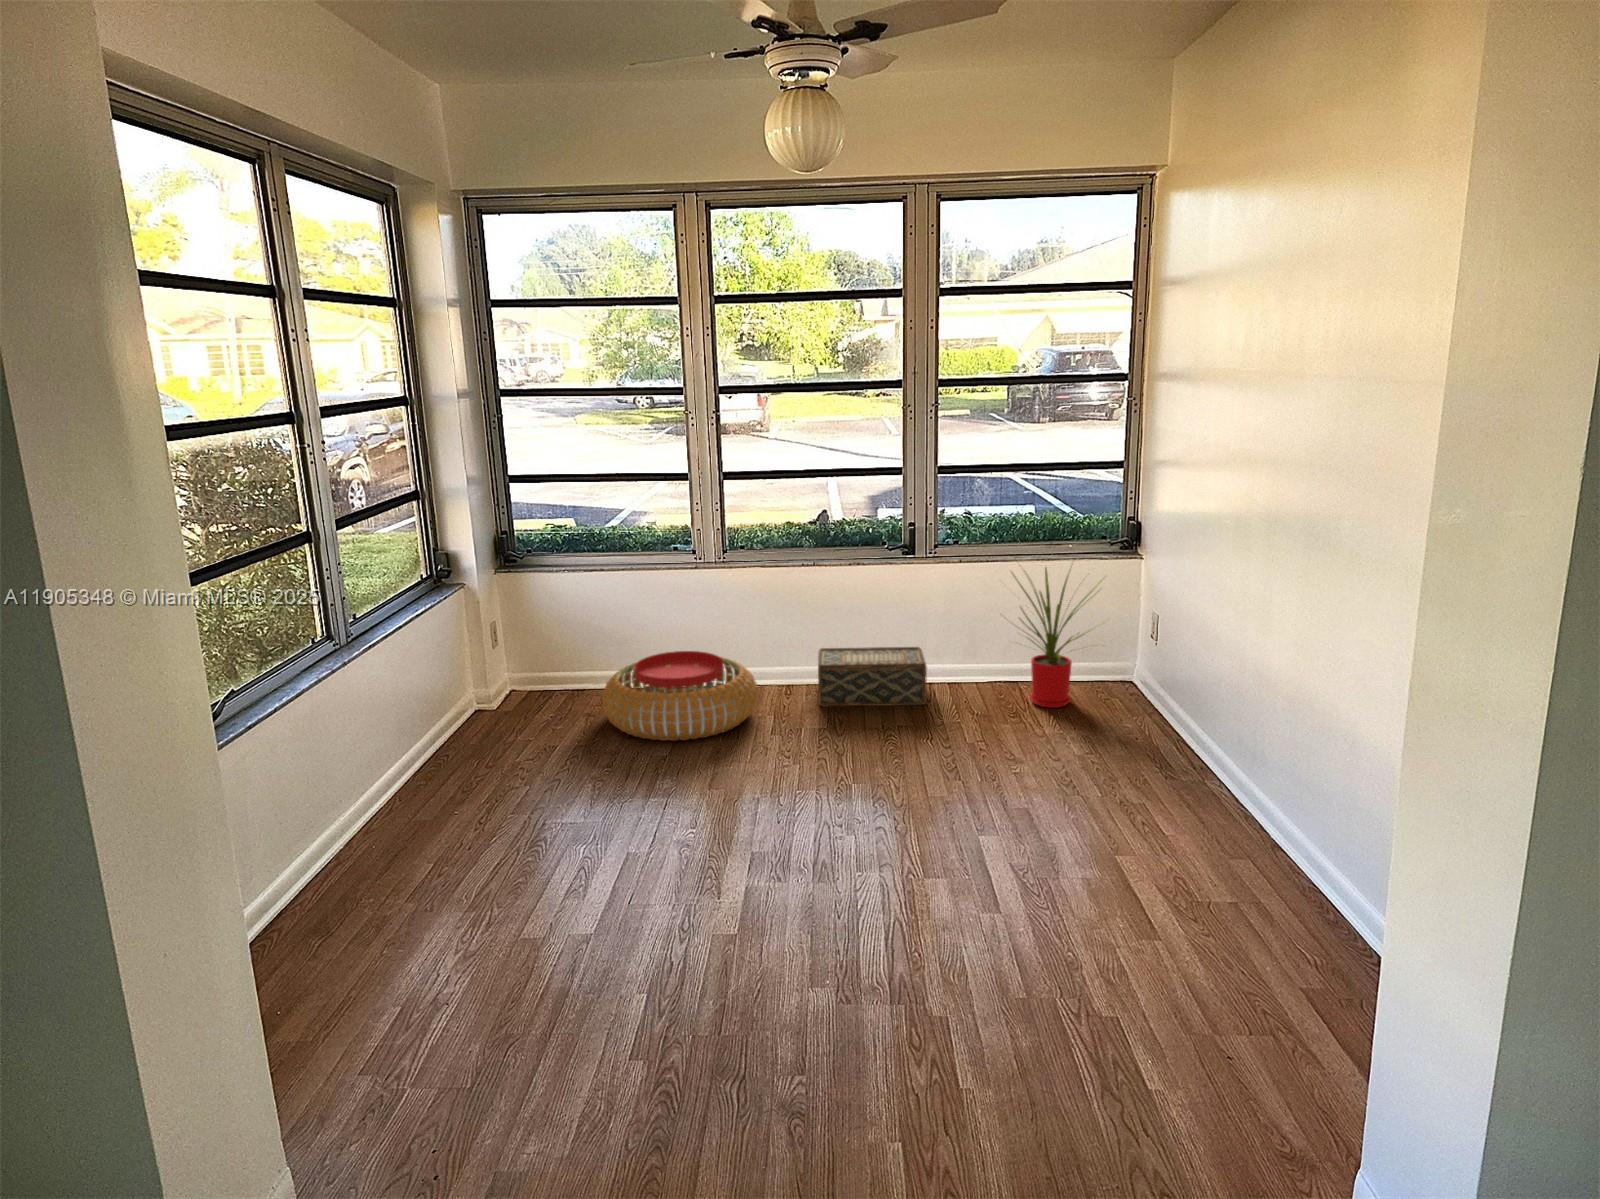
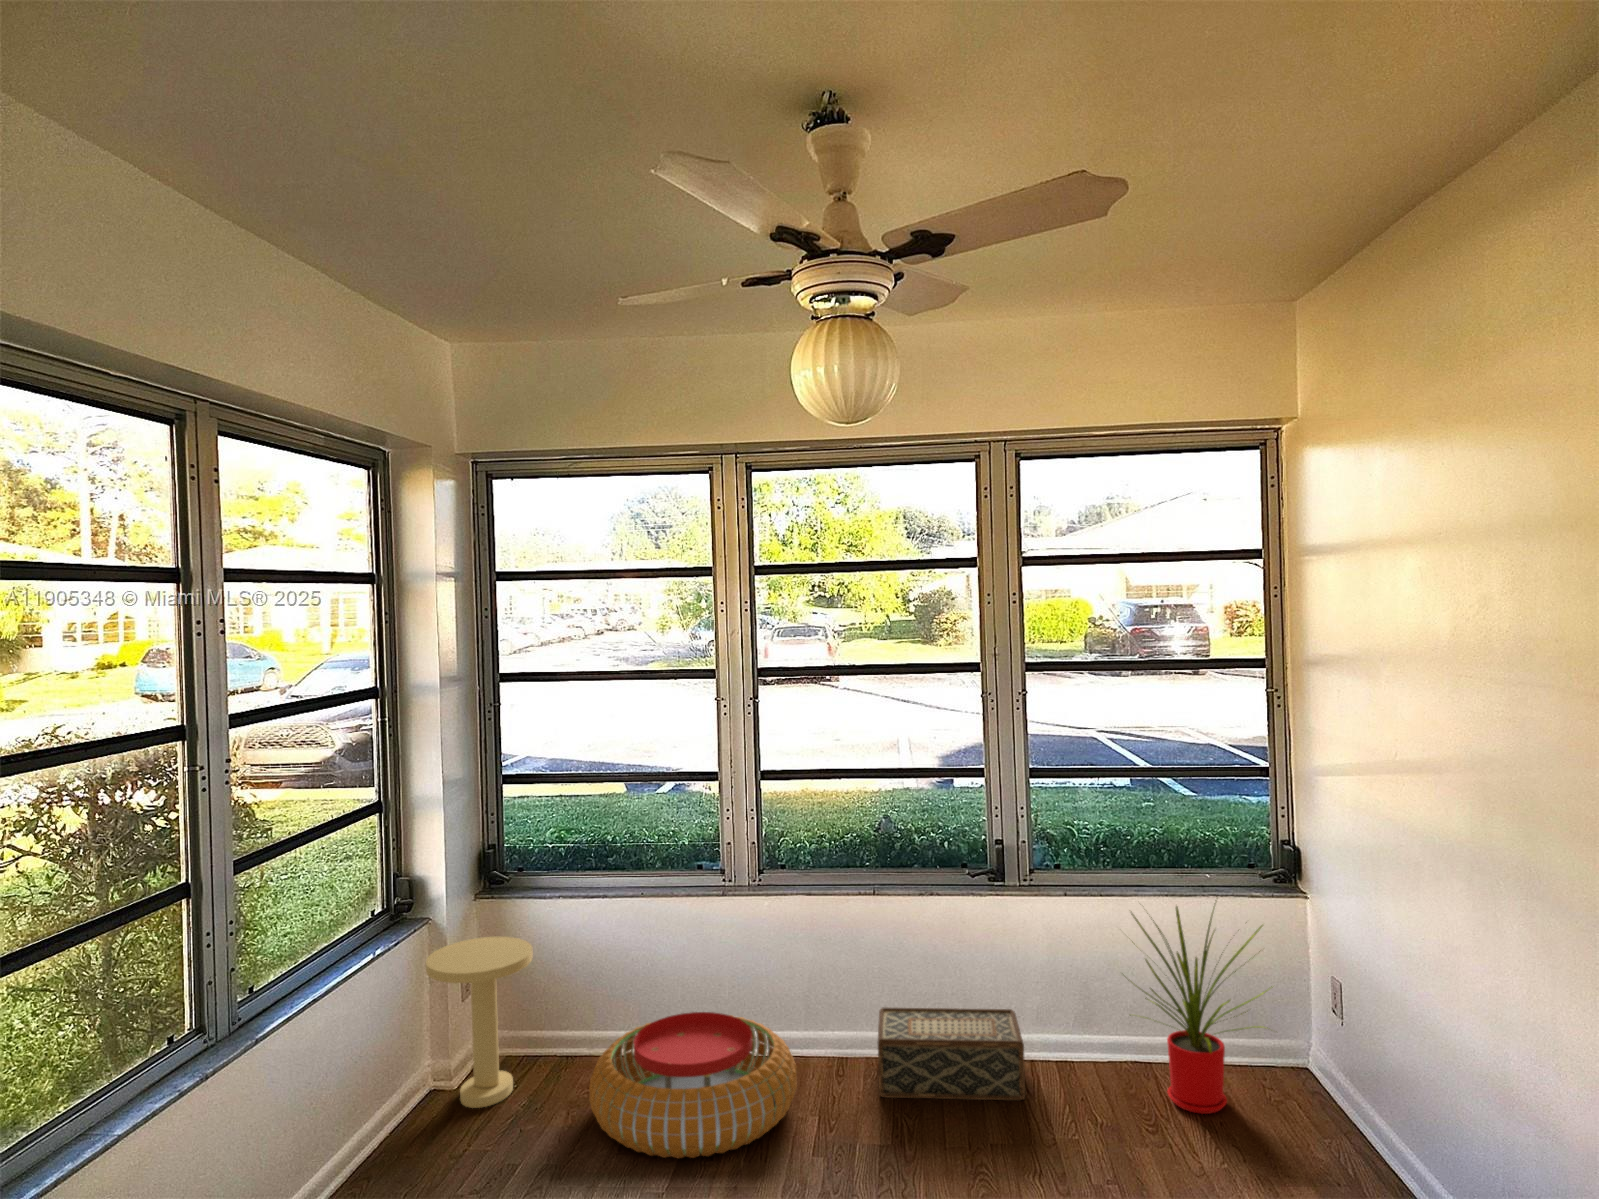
side table: none [466,600,549,721] -> present [426,937,533,1108]

